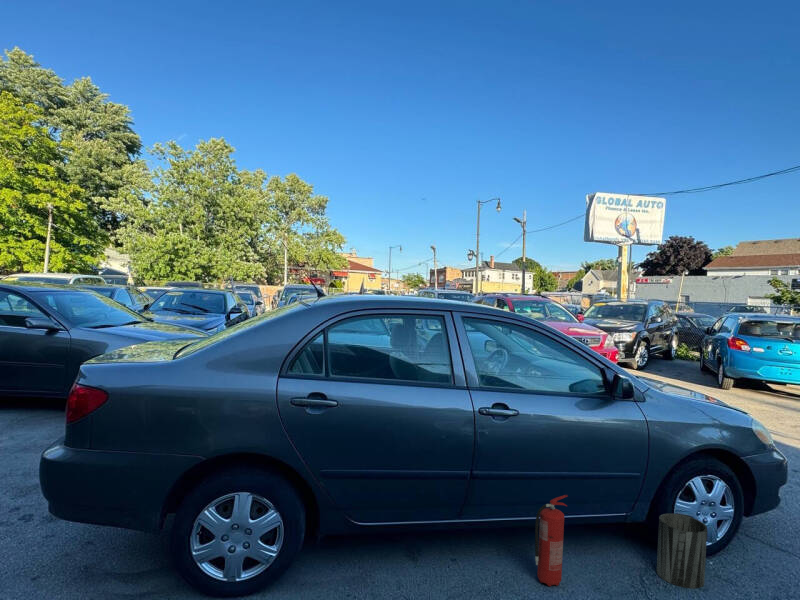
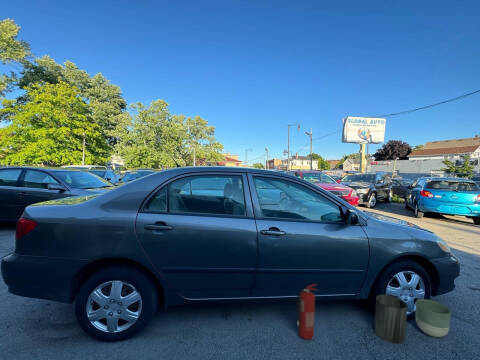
planter: none [720,520,773,578] -> present [415,299,451,337]

